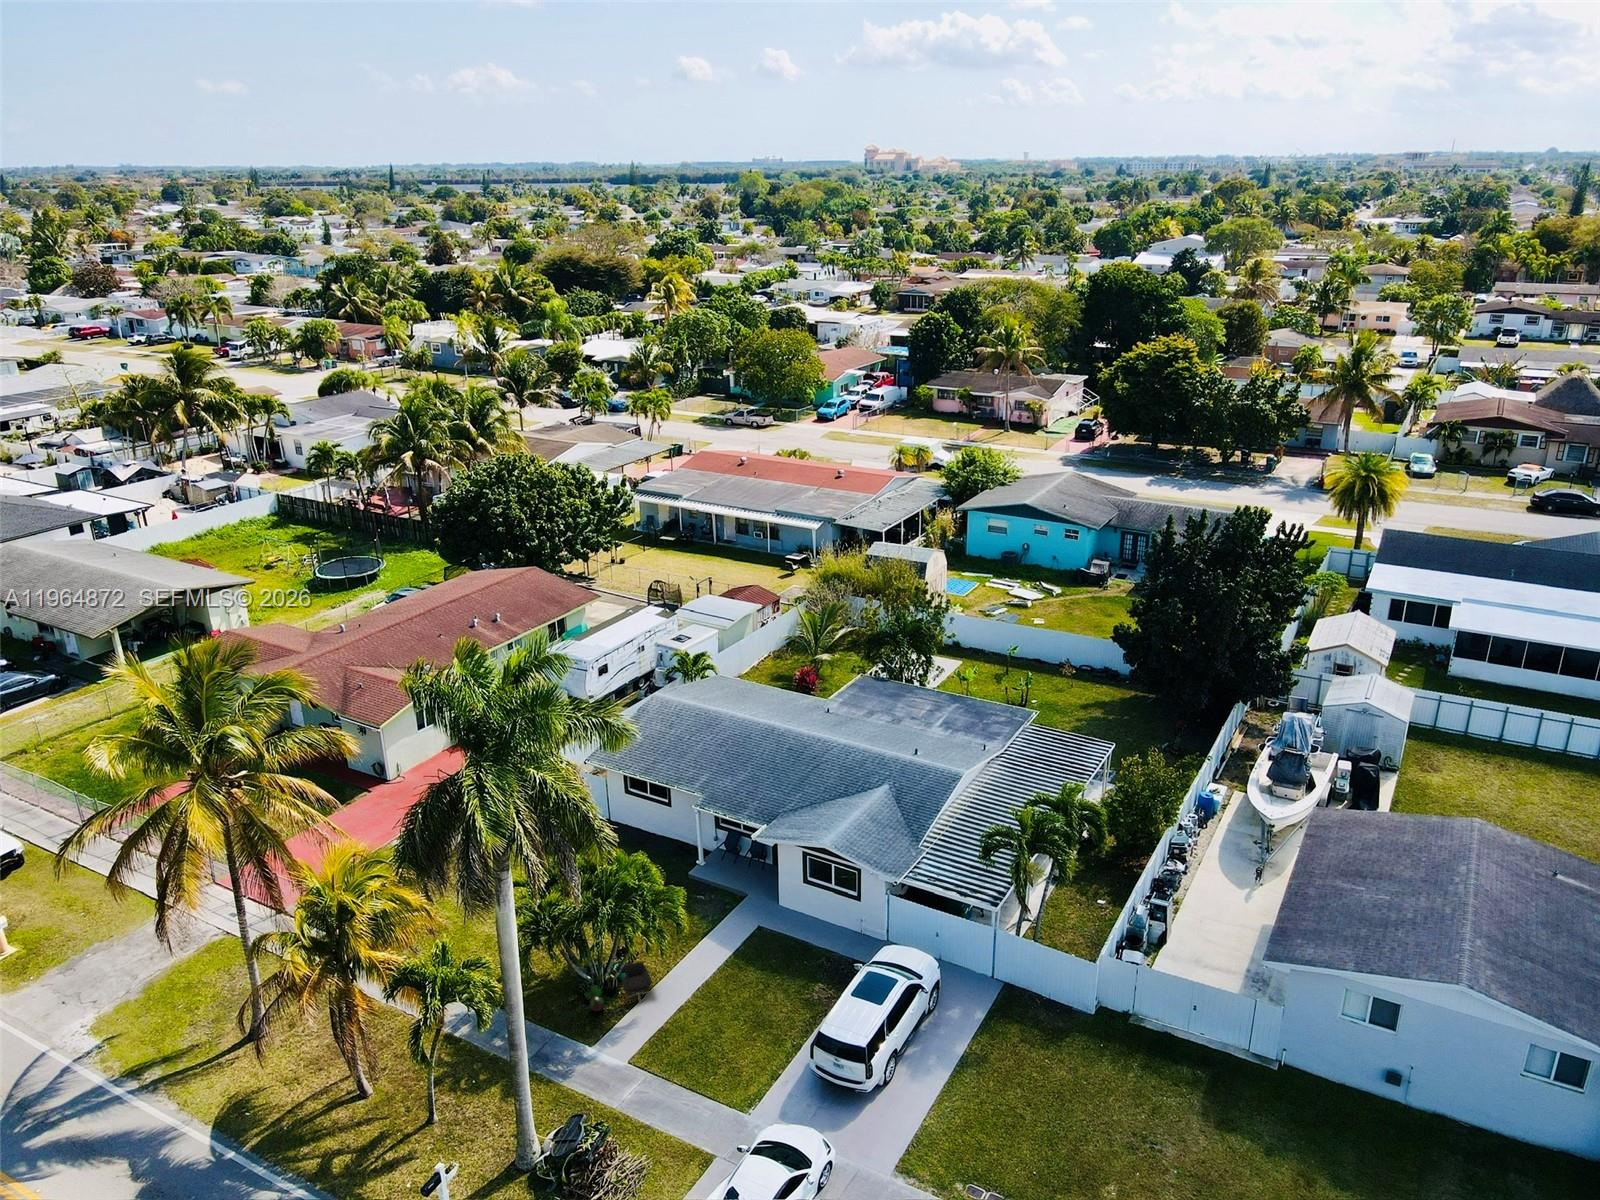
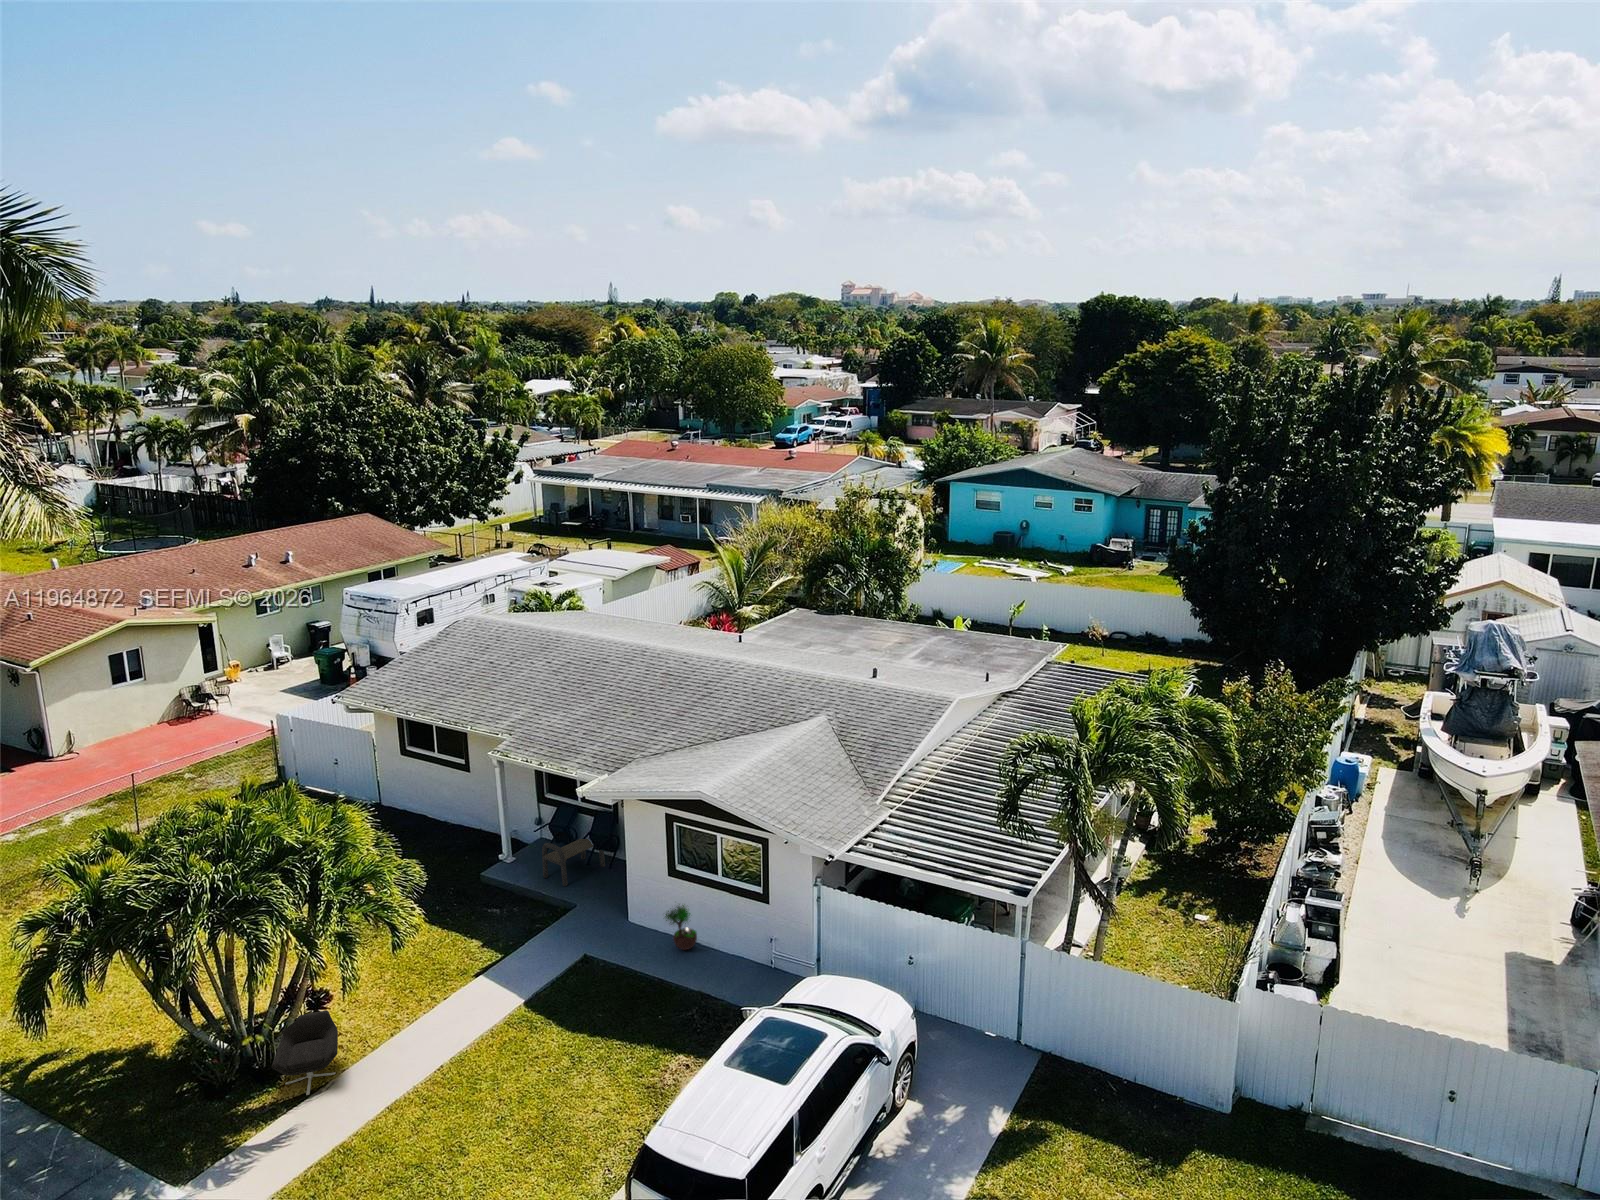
bench: none [724,843,759,881] -> present [542,839,605,886]
potted tree: present [587,987,604,1011] -> present [665,904,697,950]

